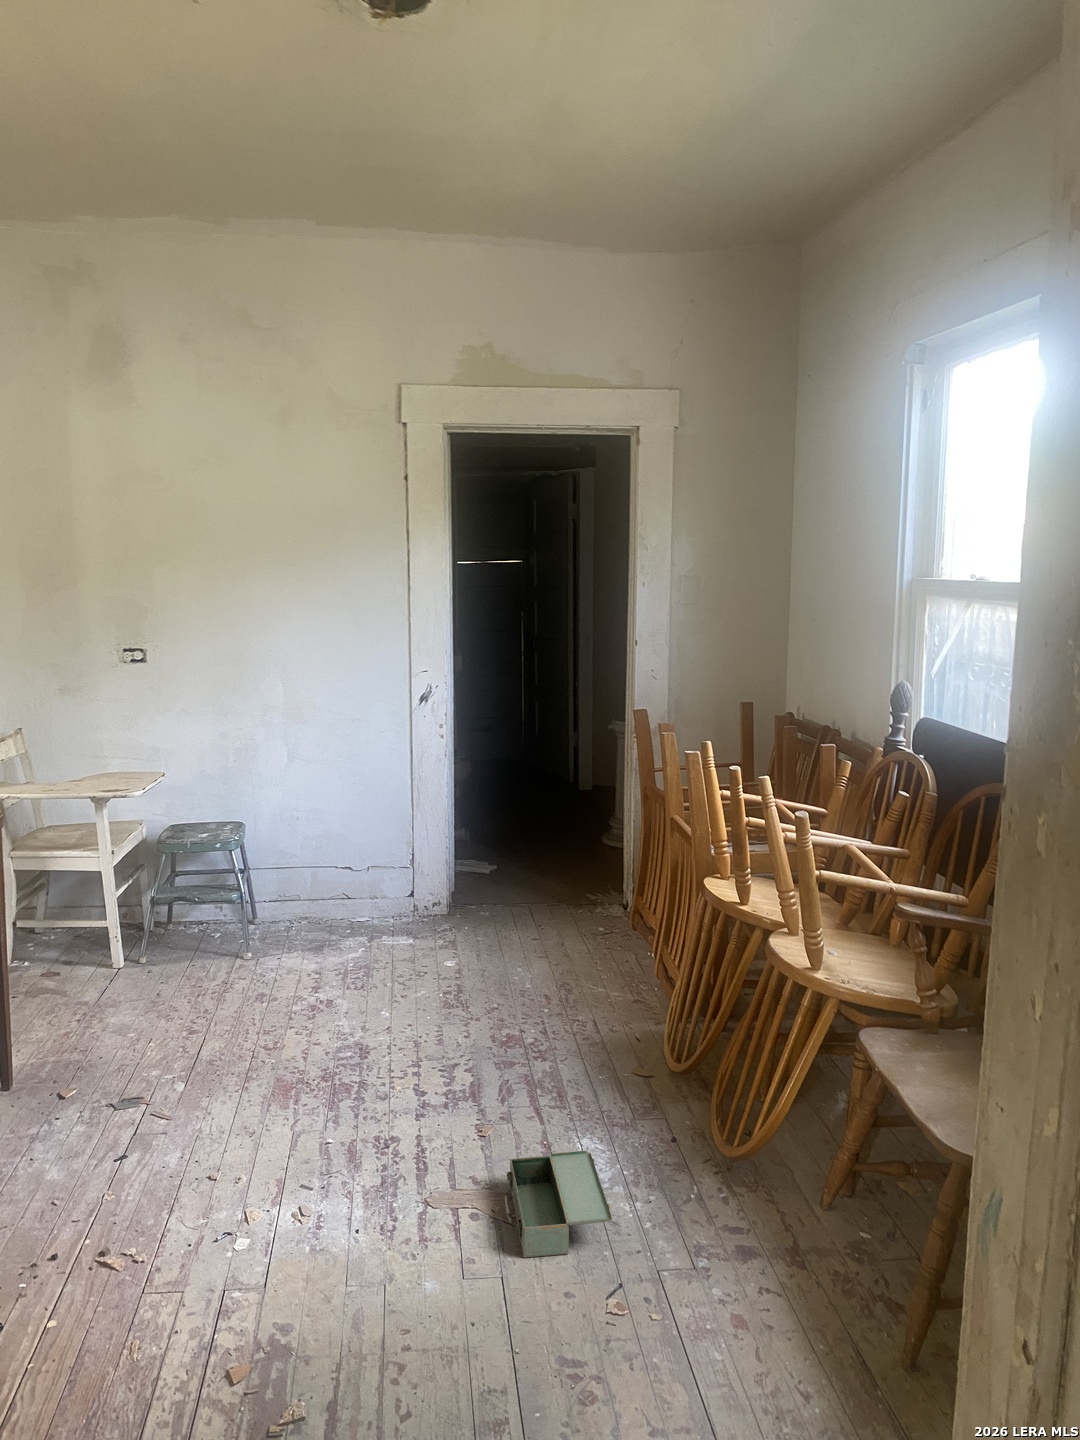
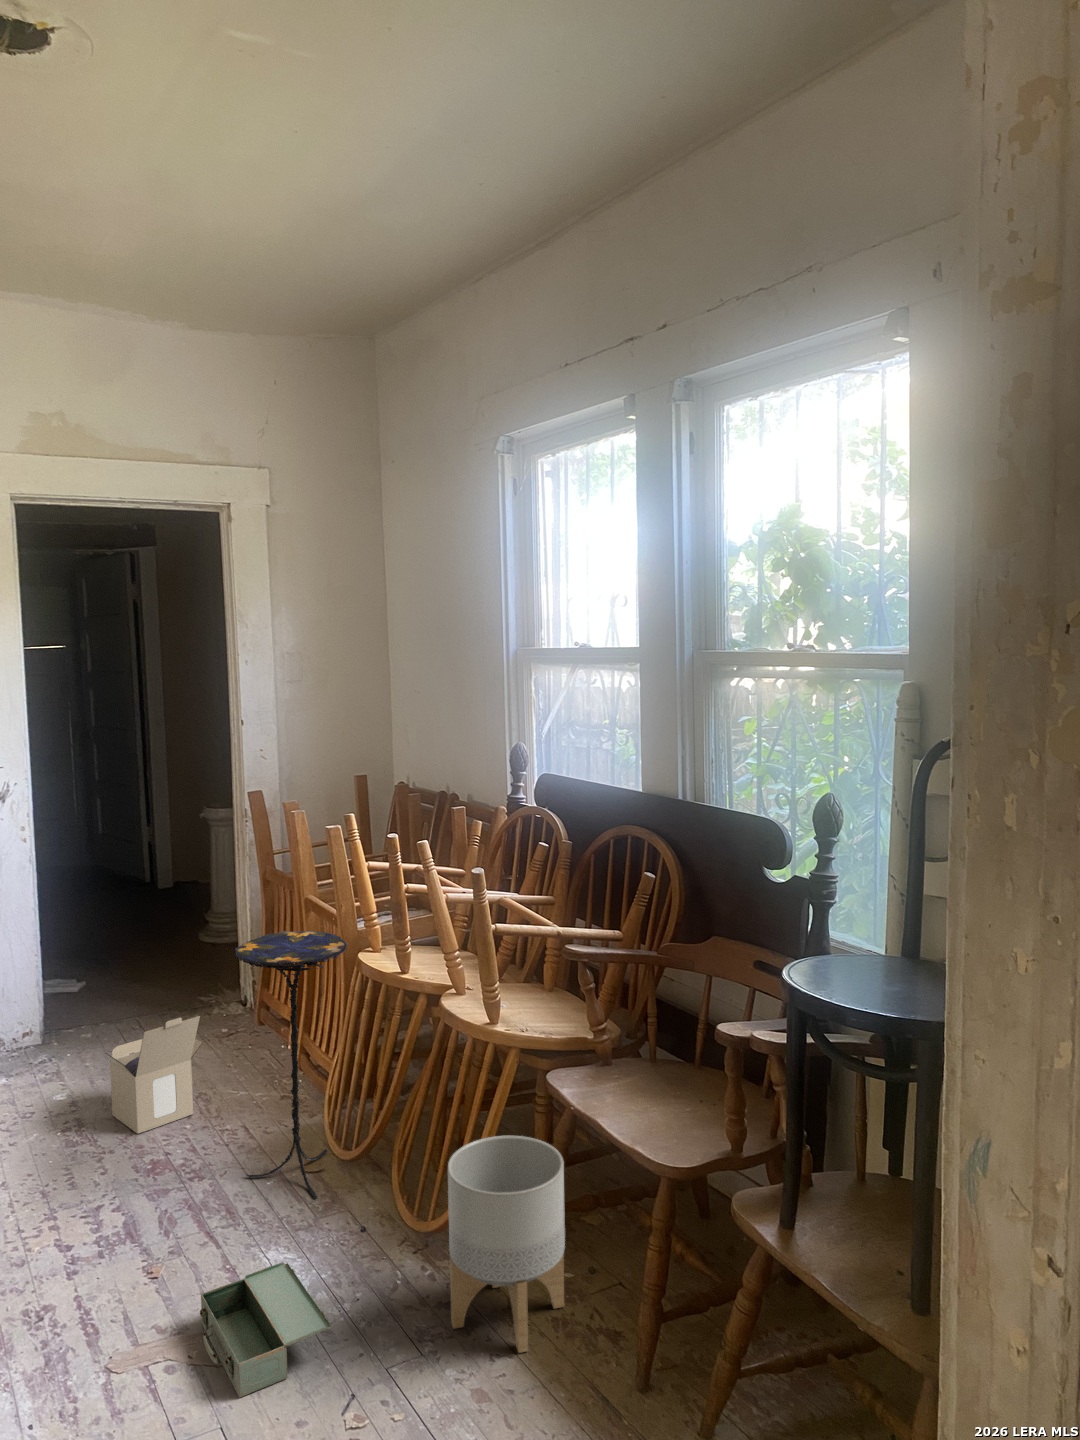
side table: none [580,844,689,1103] -> present [235,931,348,1199]
cardboard box: none [480,911,565,1009] -> present [105,1015,203,1134]
planter: none [733,1080,862,1301] -> present [448,1136,565,1353]

